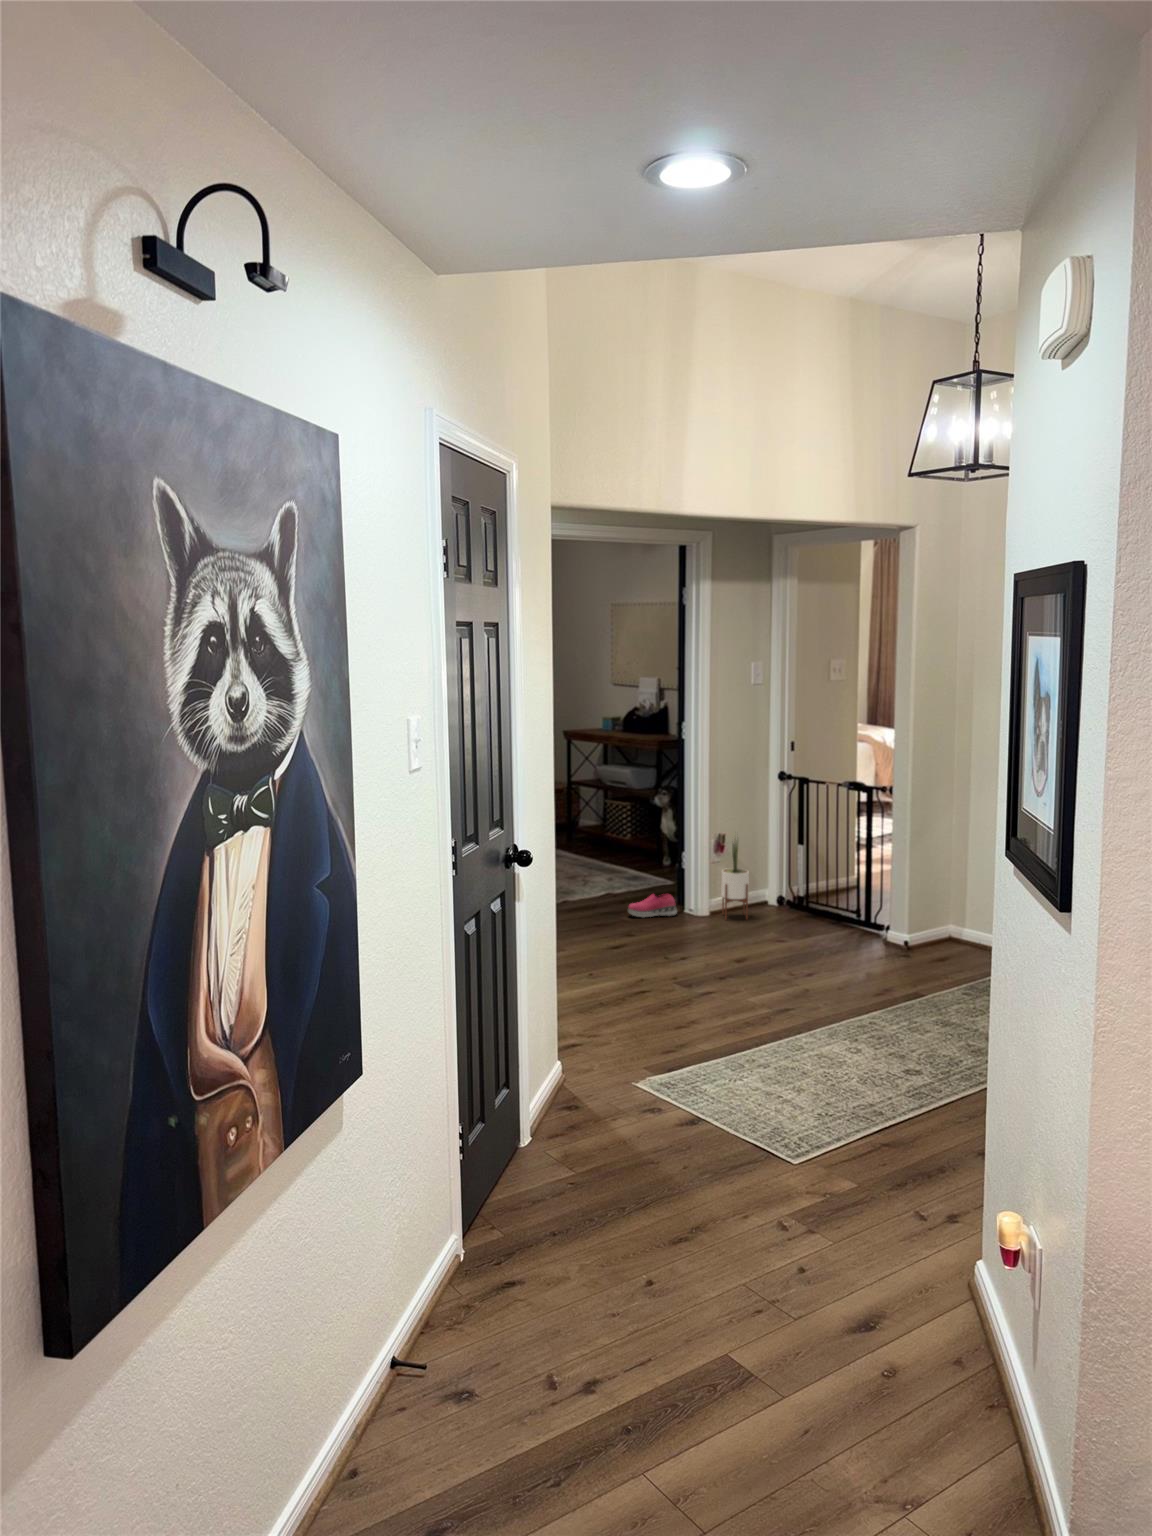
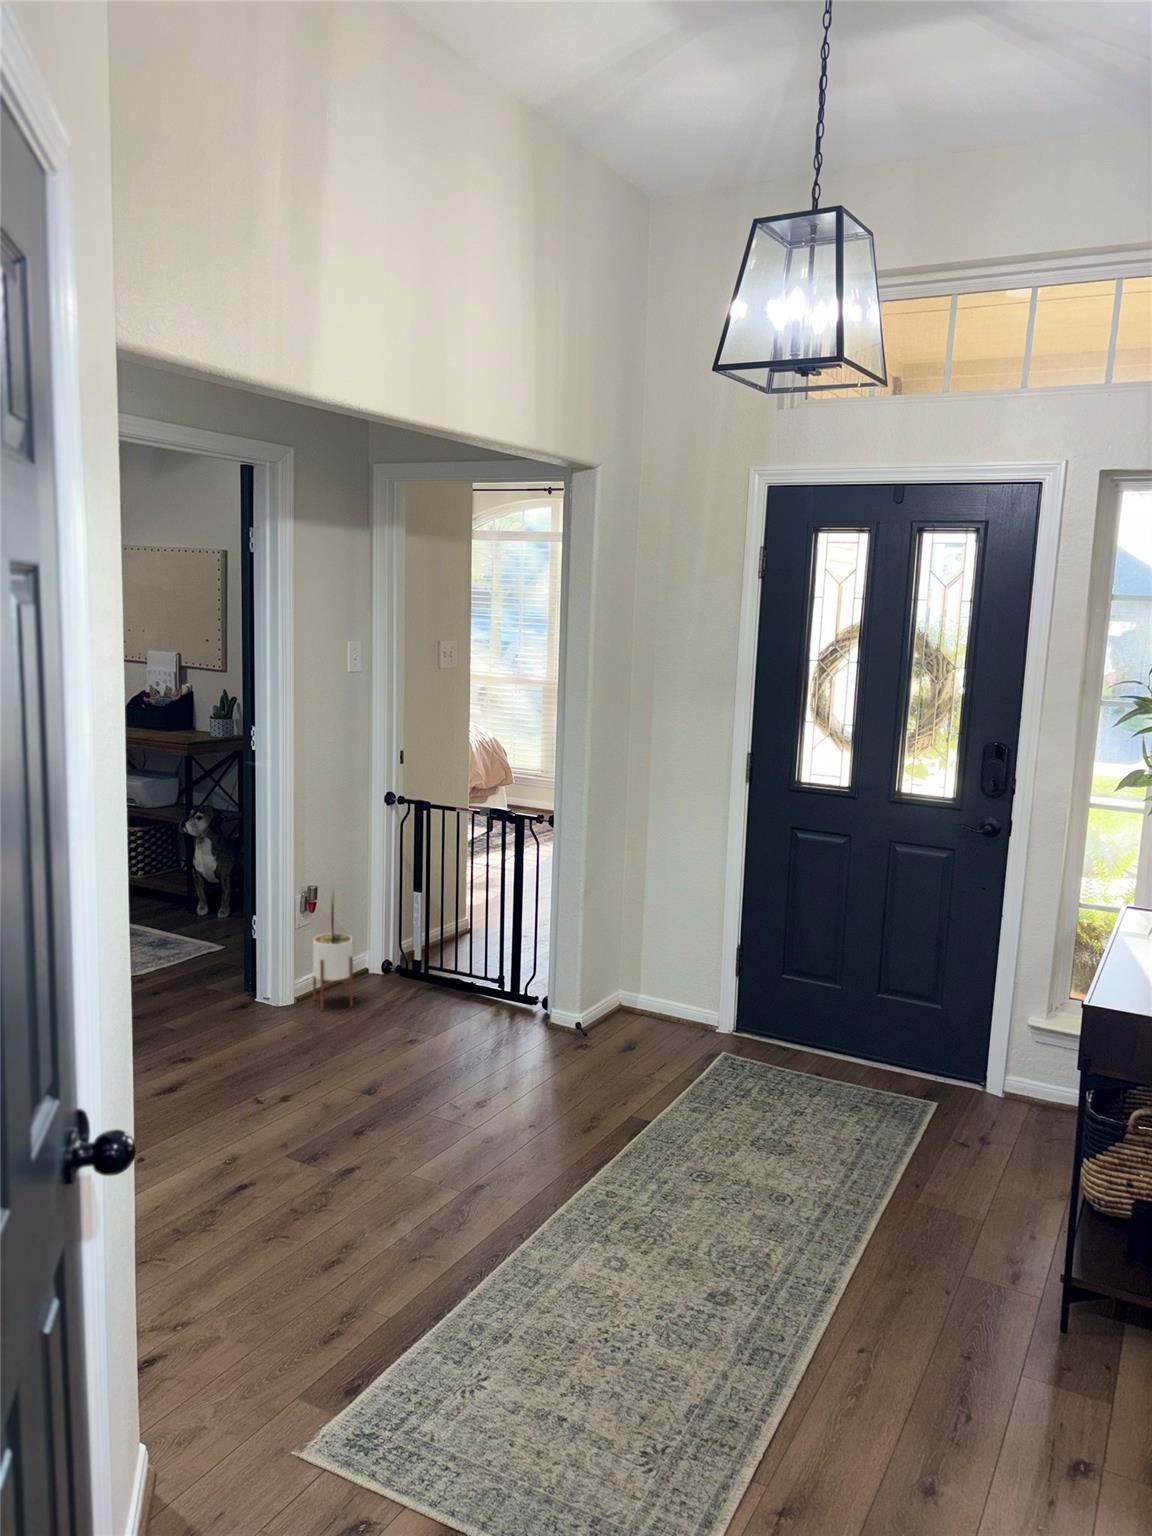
shoe: present [628,894,677,918] -> none [173,980,249,1021]

